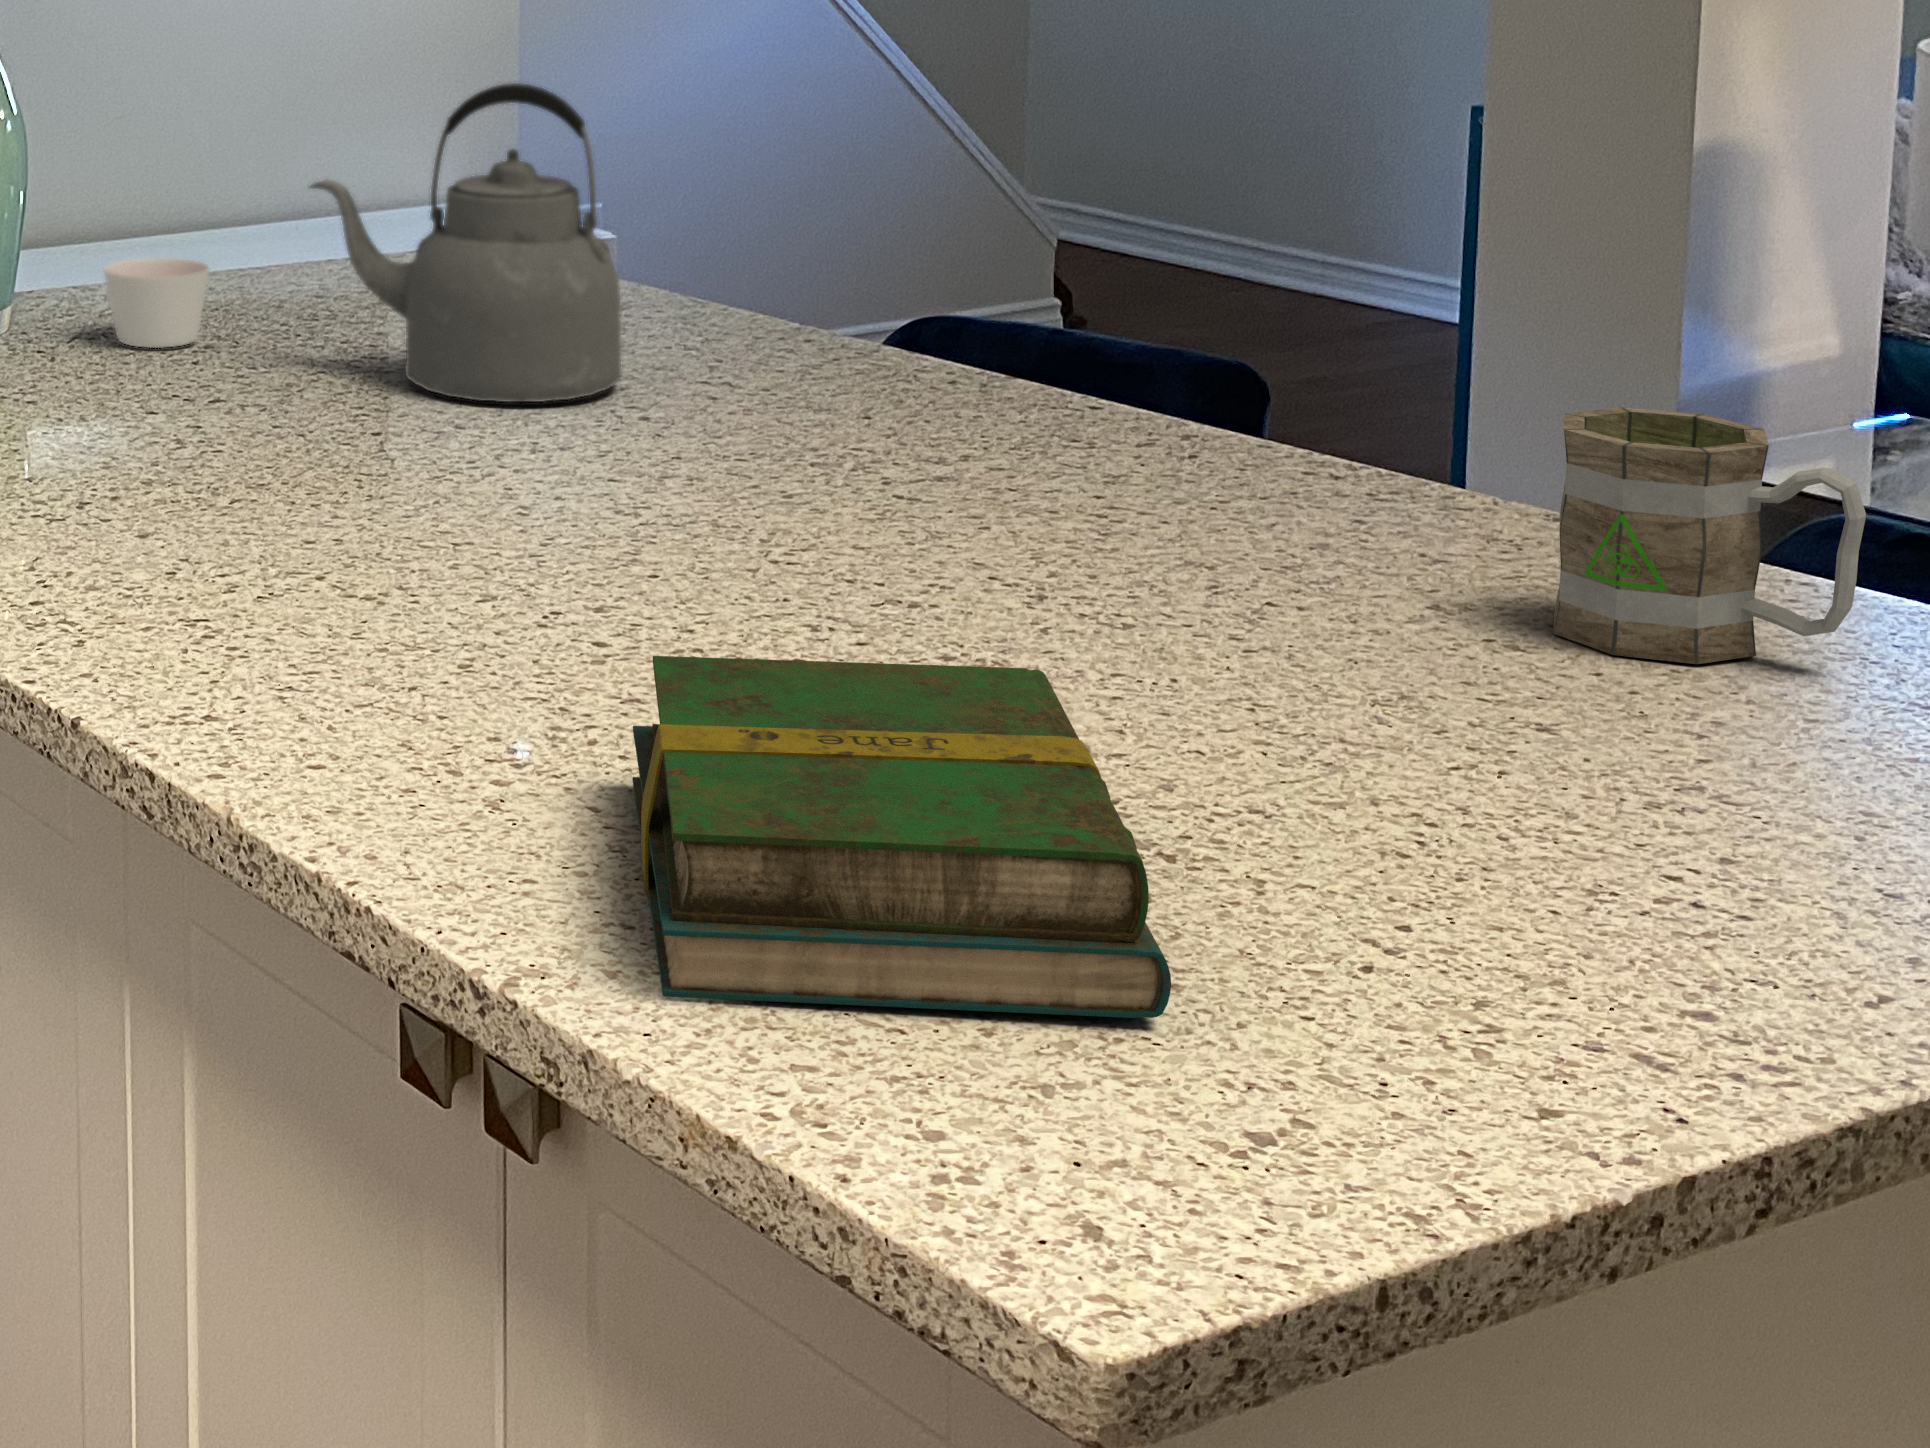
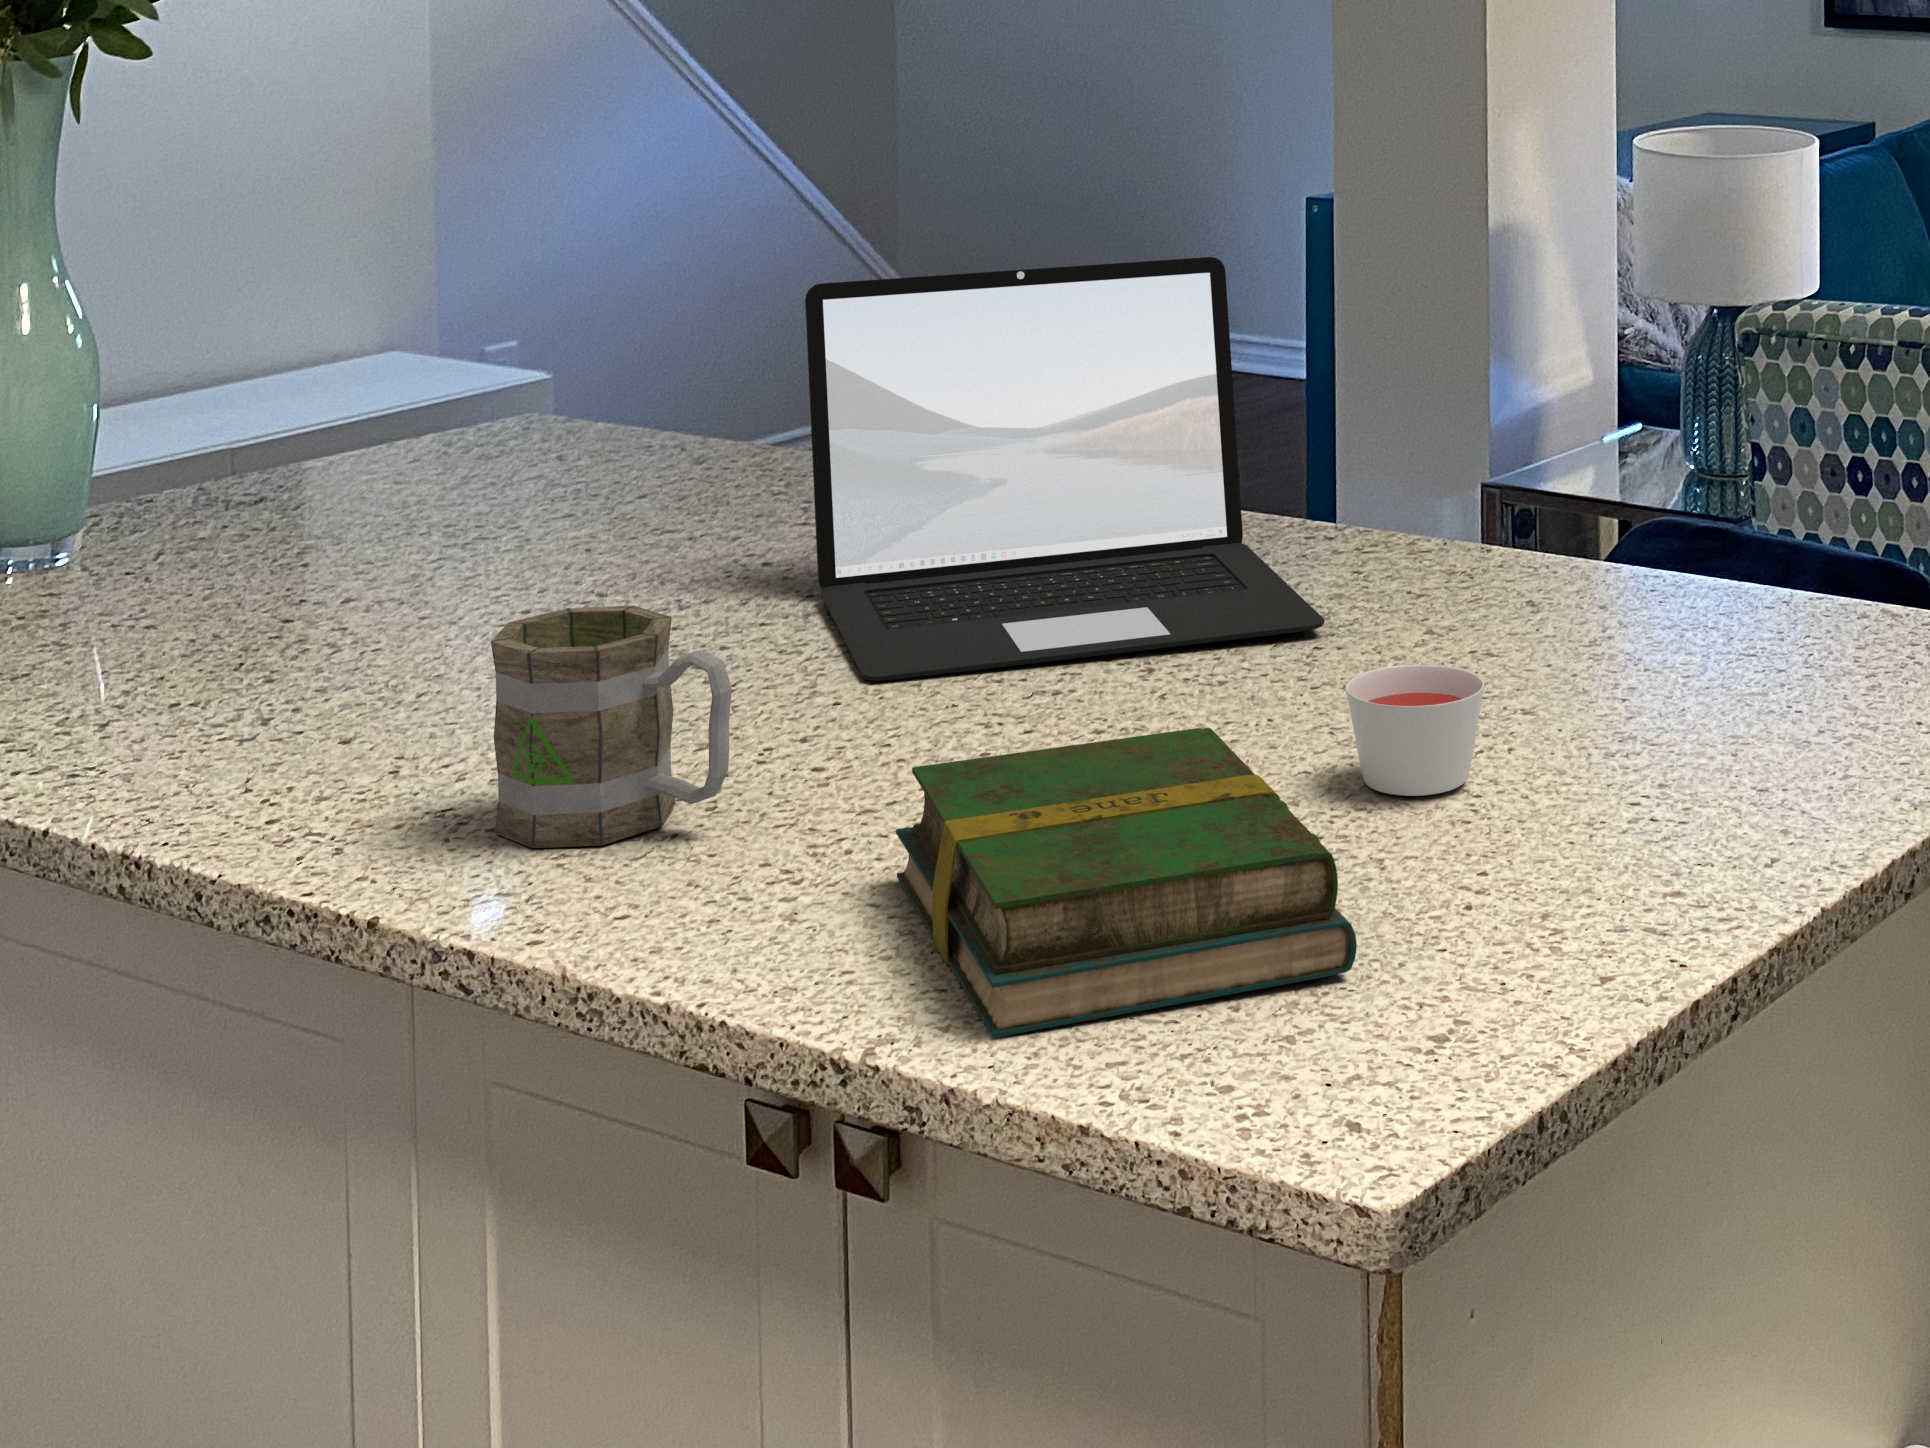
kettle: present [310,83,621,402] -> none [421,266,733,565]
laptop: none [684,109,1287,579] -> present [805,257,1325,681]
candle: present [104,258,210,348] -> present [1346,665,1484,796]
mug: present [1553,407,1866,664] -> present [491,606,732,848]

